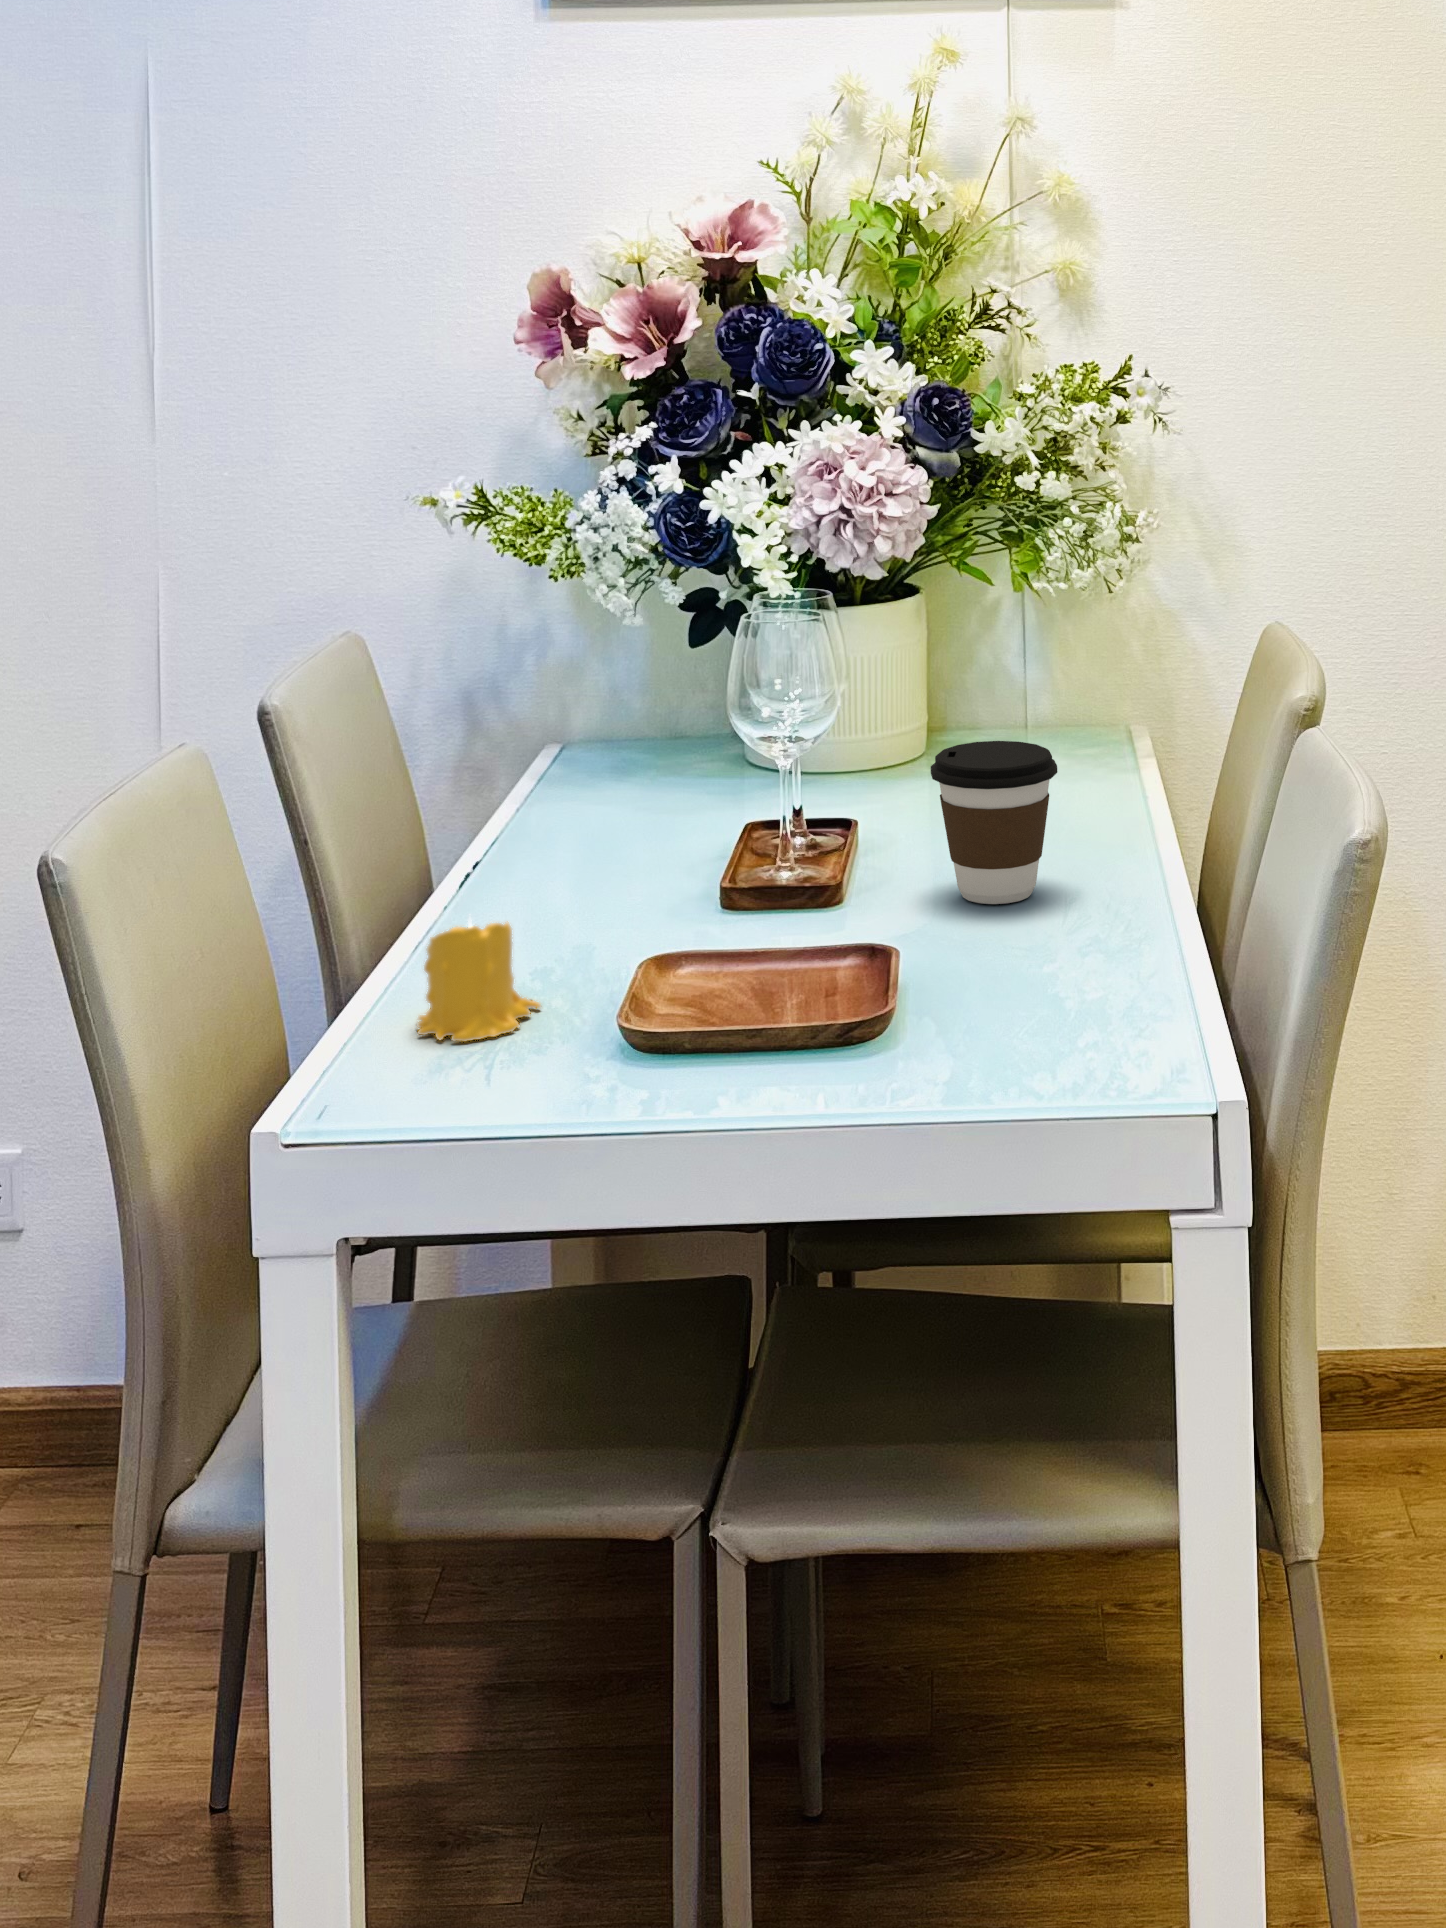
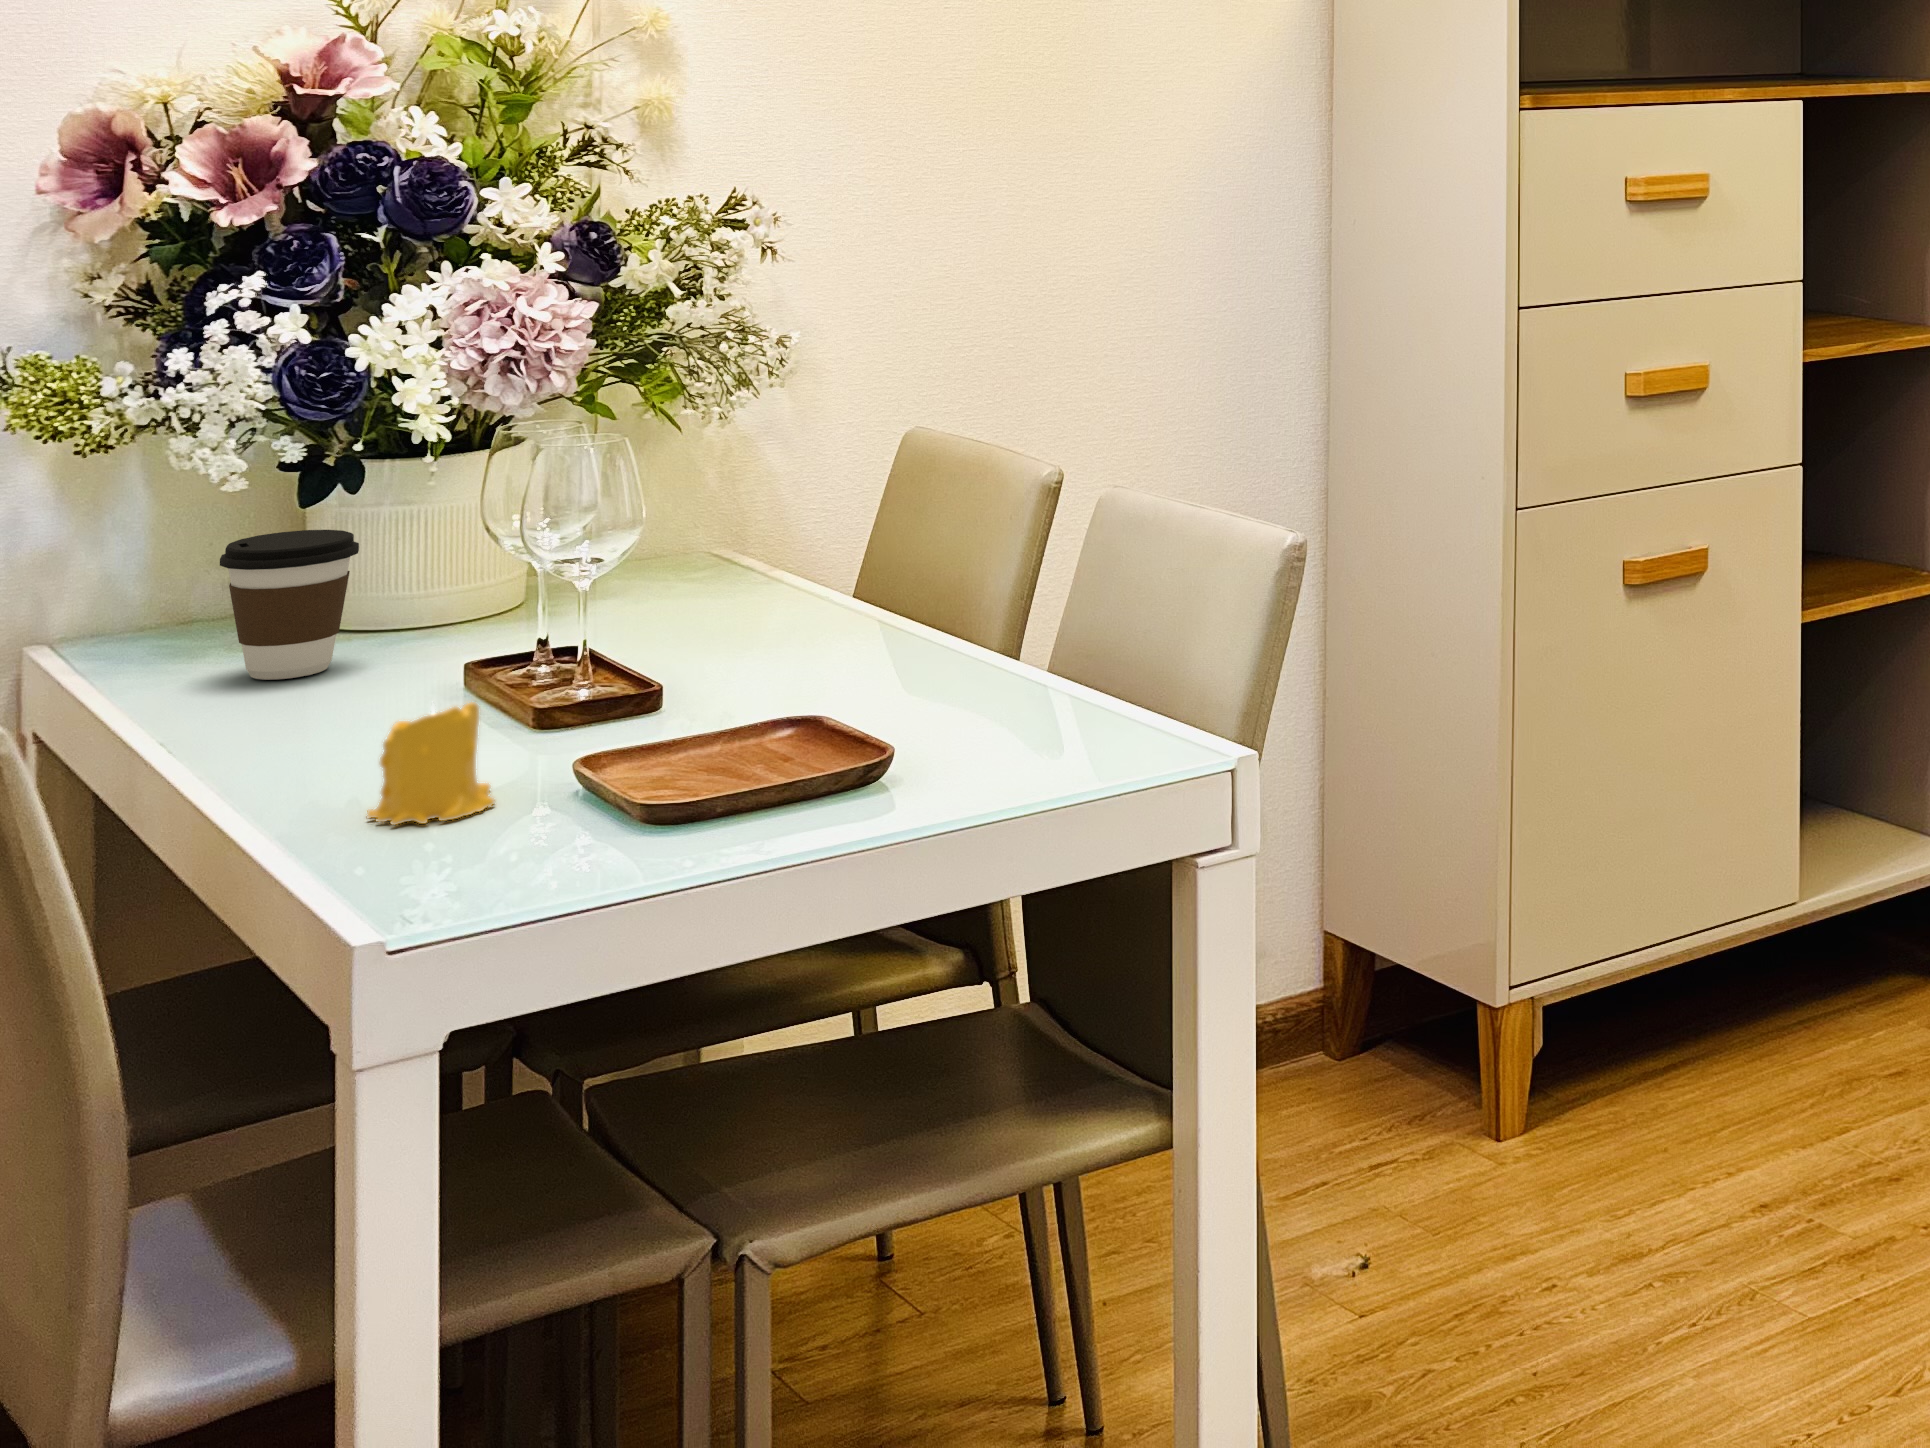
coffee cup: present [931,741,1057,904] -> present [220,530,359,680]

